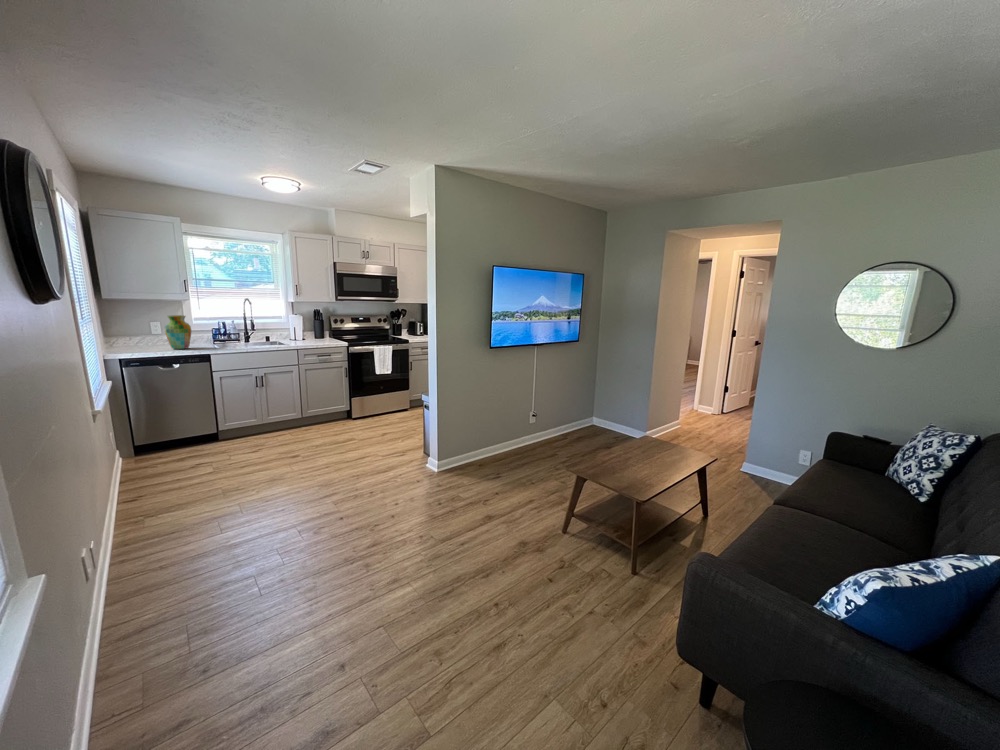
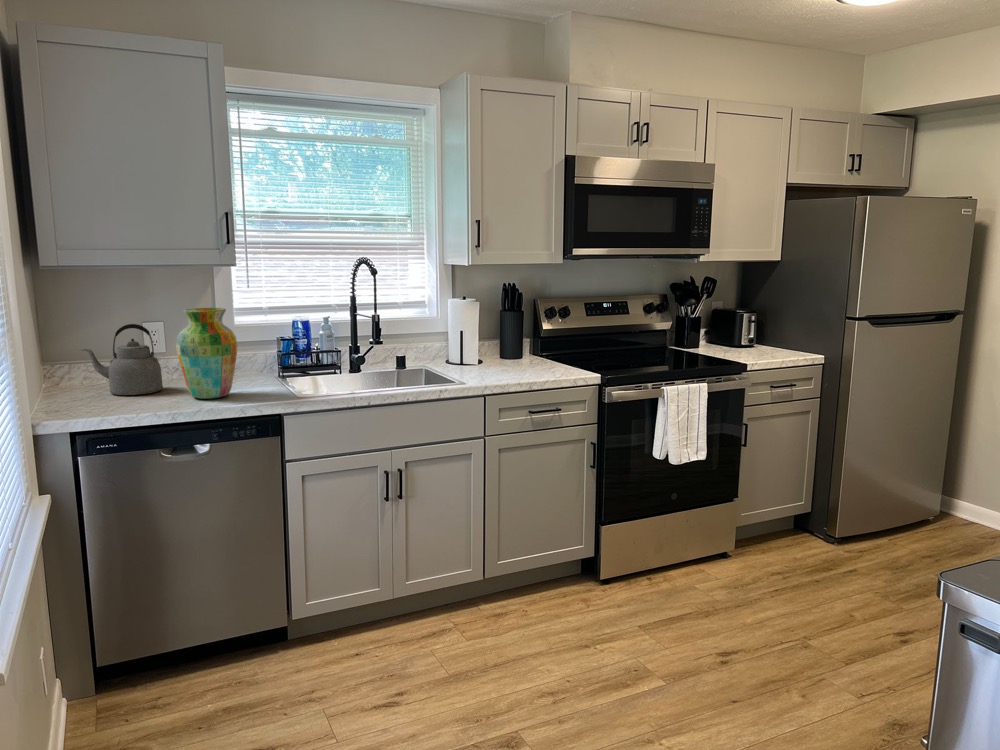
kettle: none [121,321,159,348] -> present [81,324,163,395]

